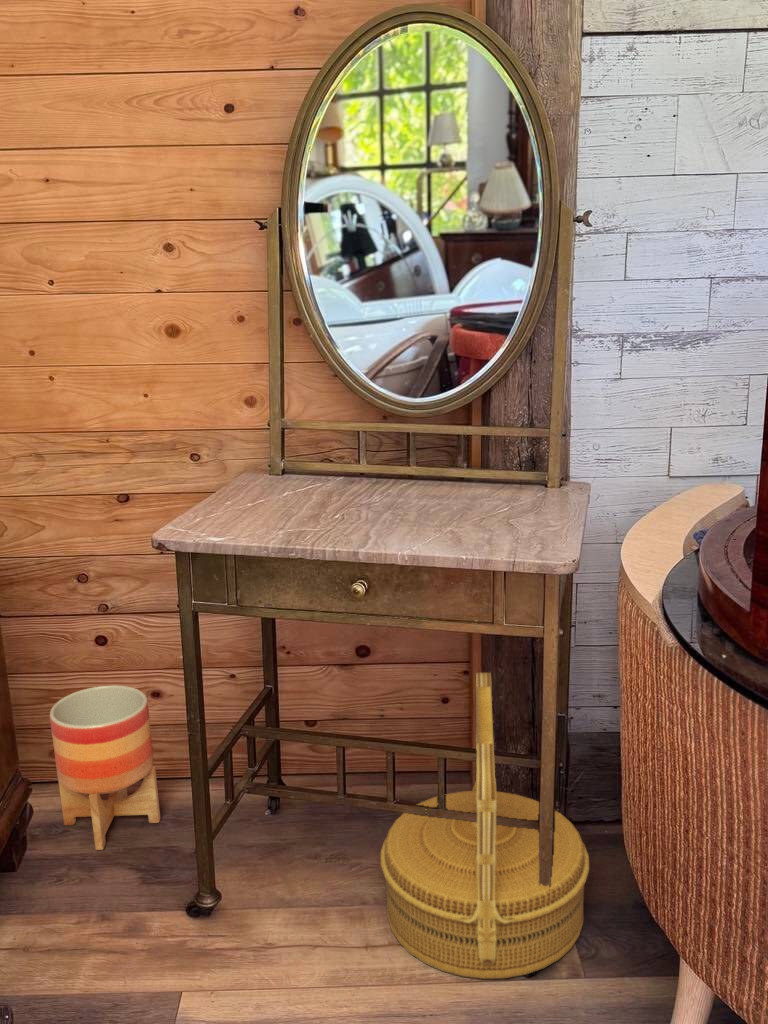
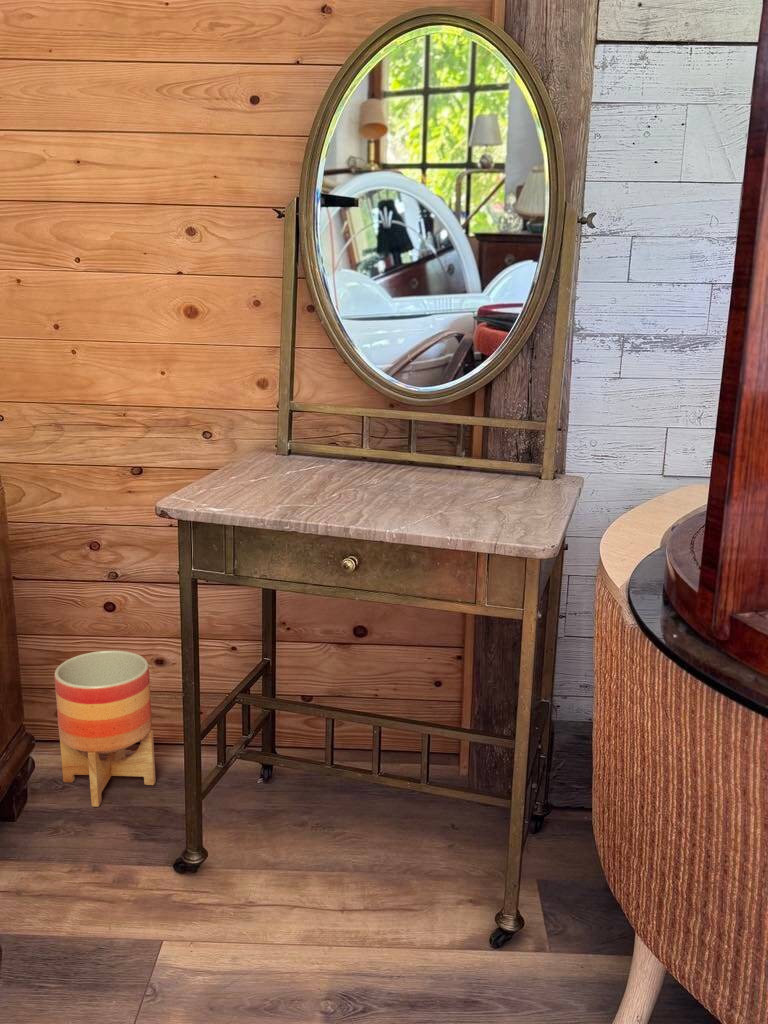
woven basket: present [381,673,589,979] -> none [361,655,562,947]

